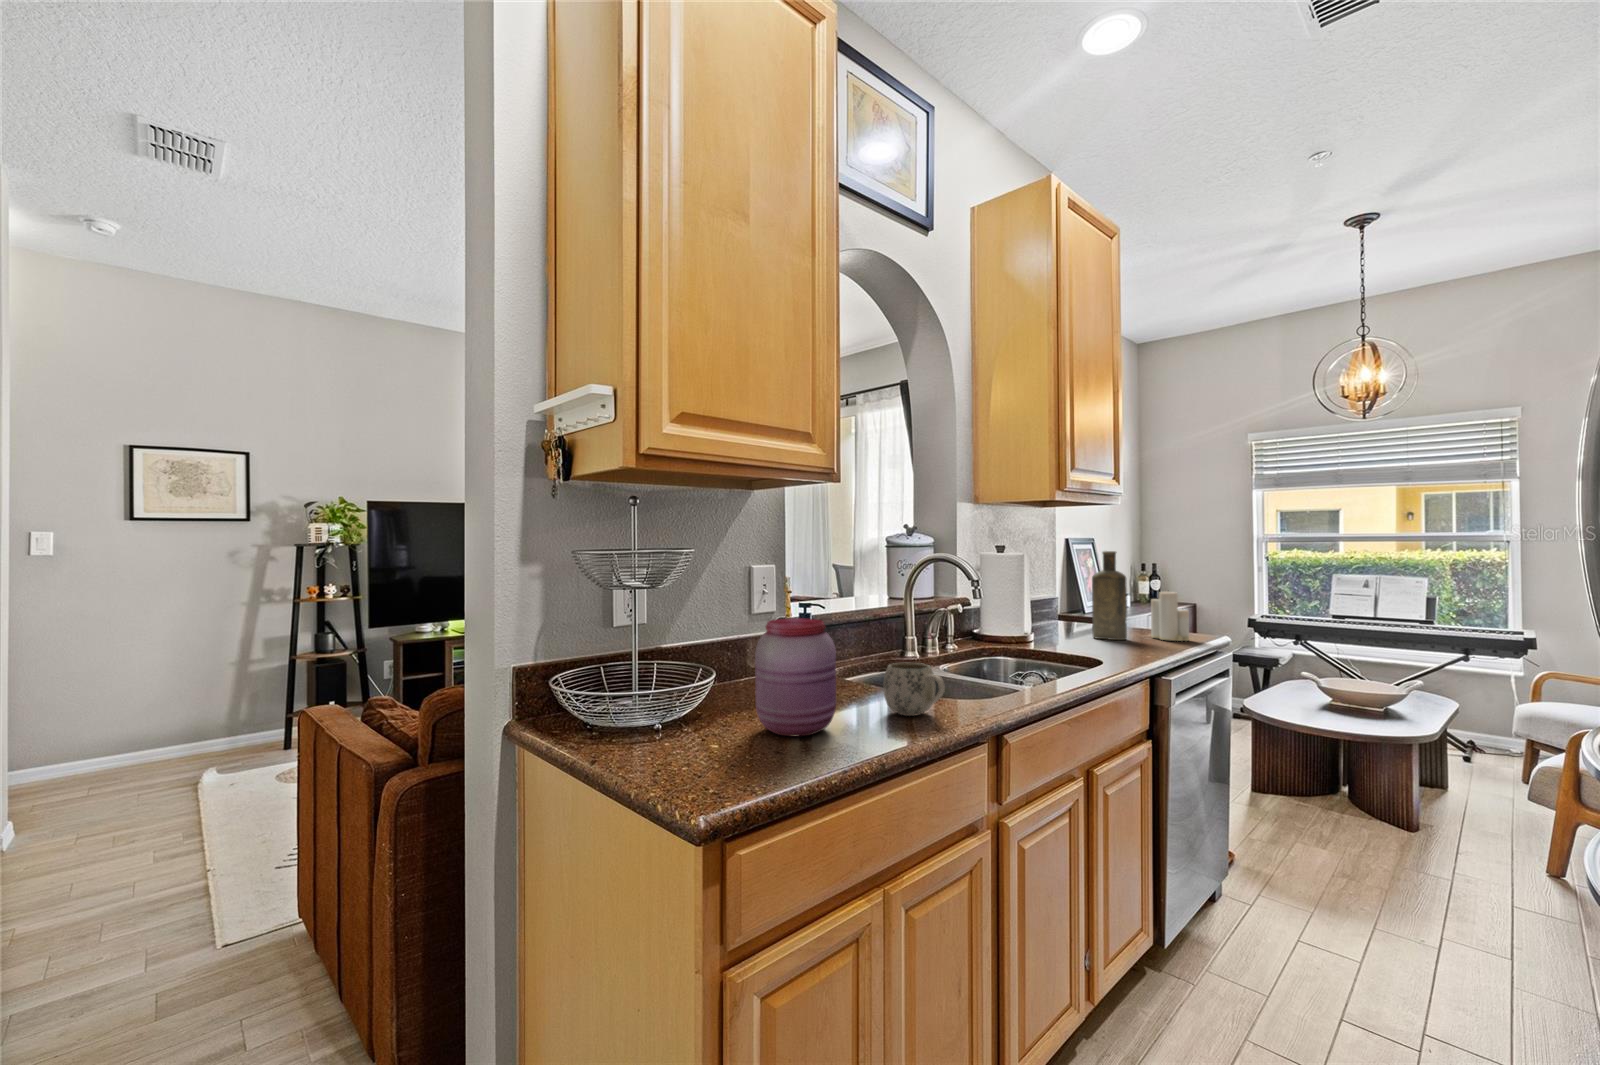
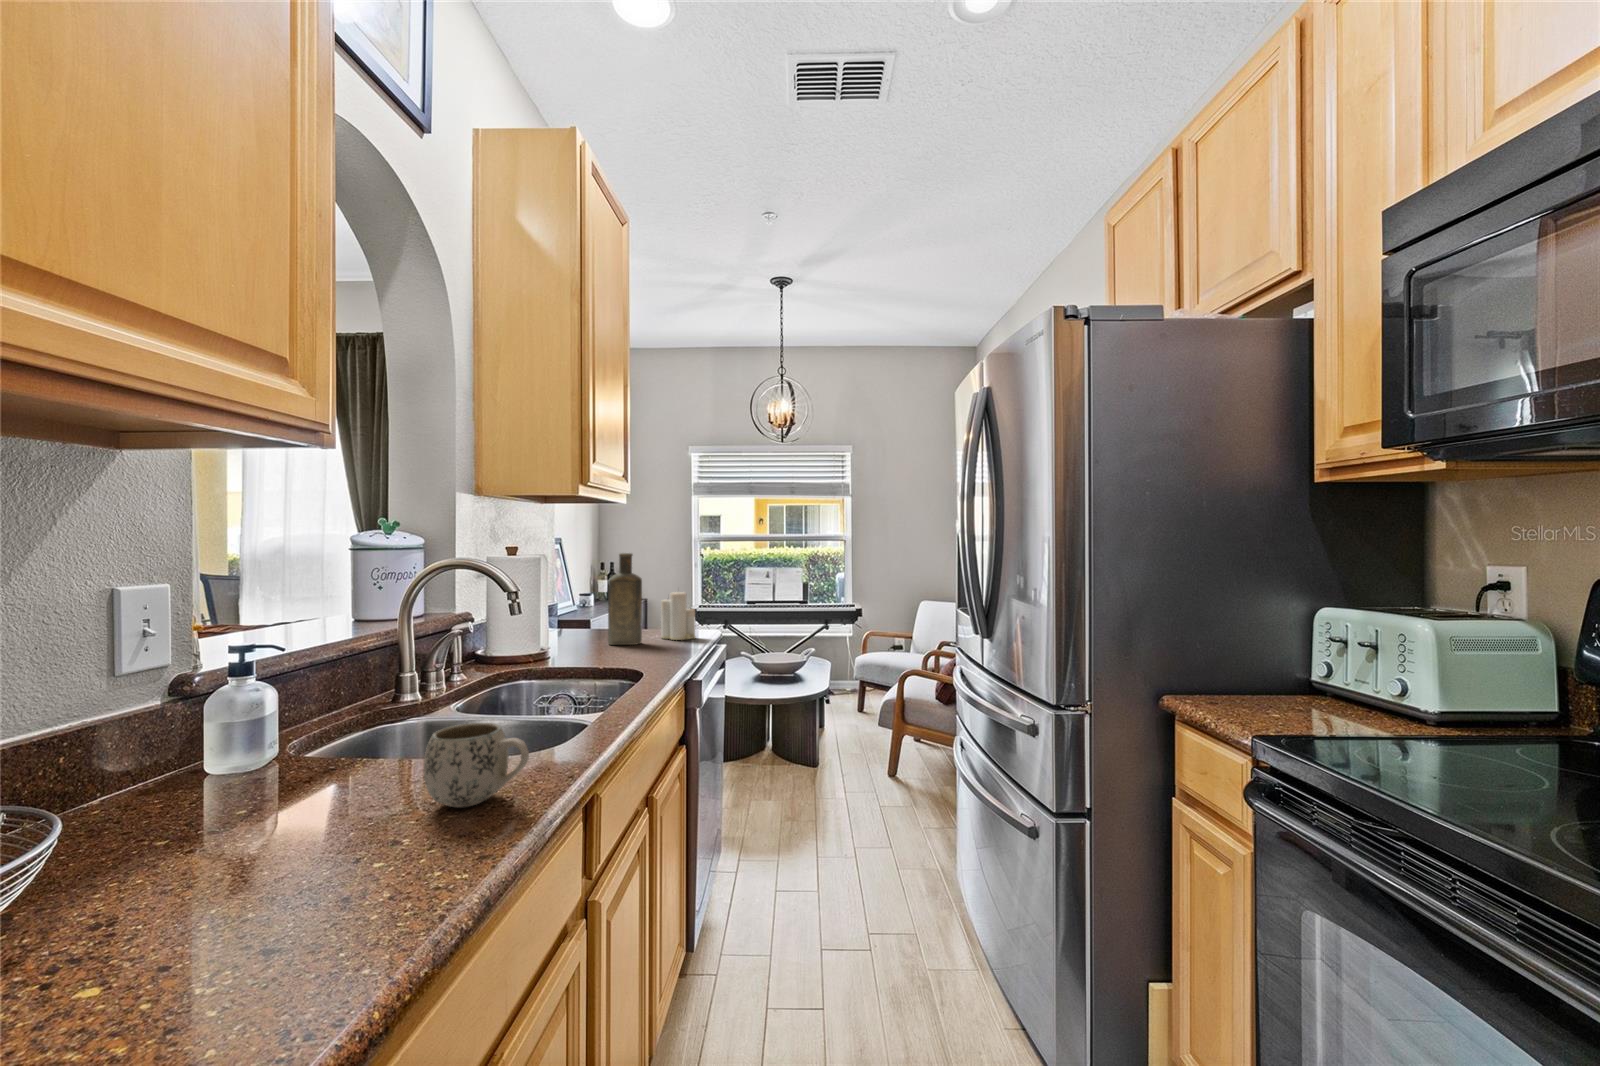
jar: present [755,618,836,737] -> none [167,685,358,923]

